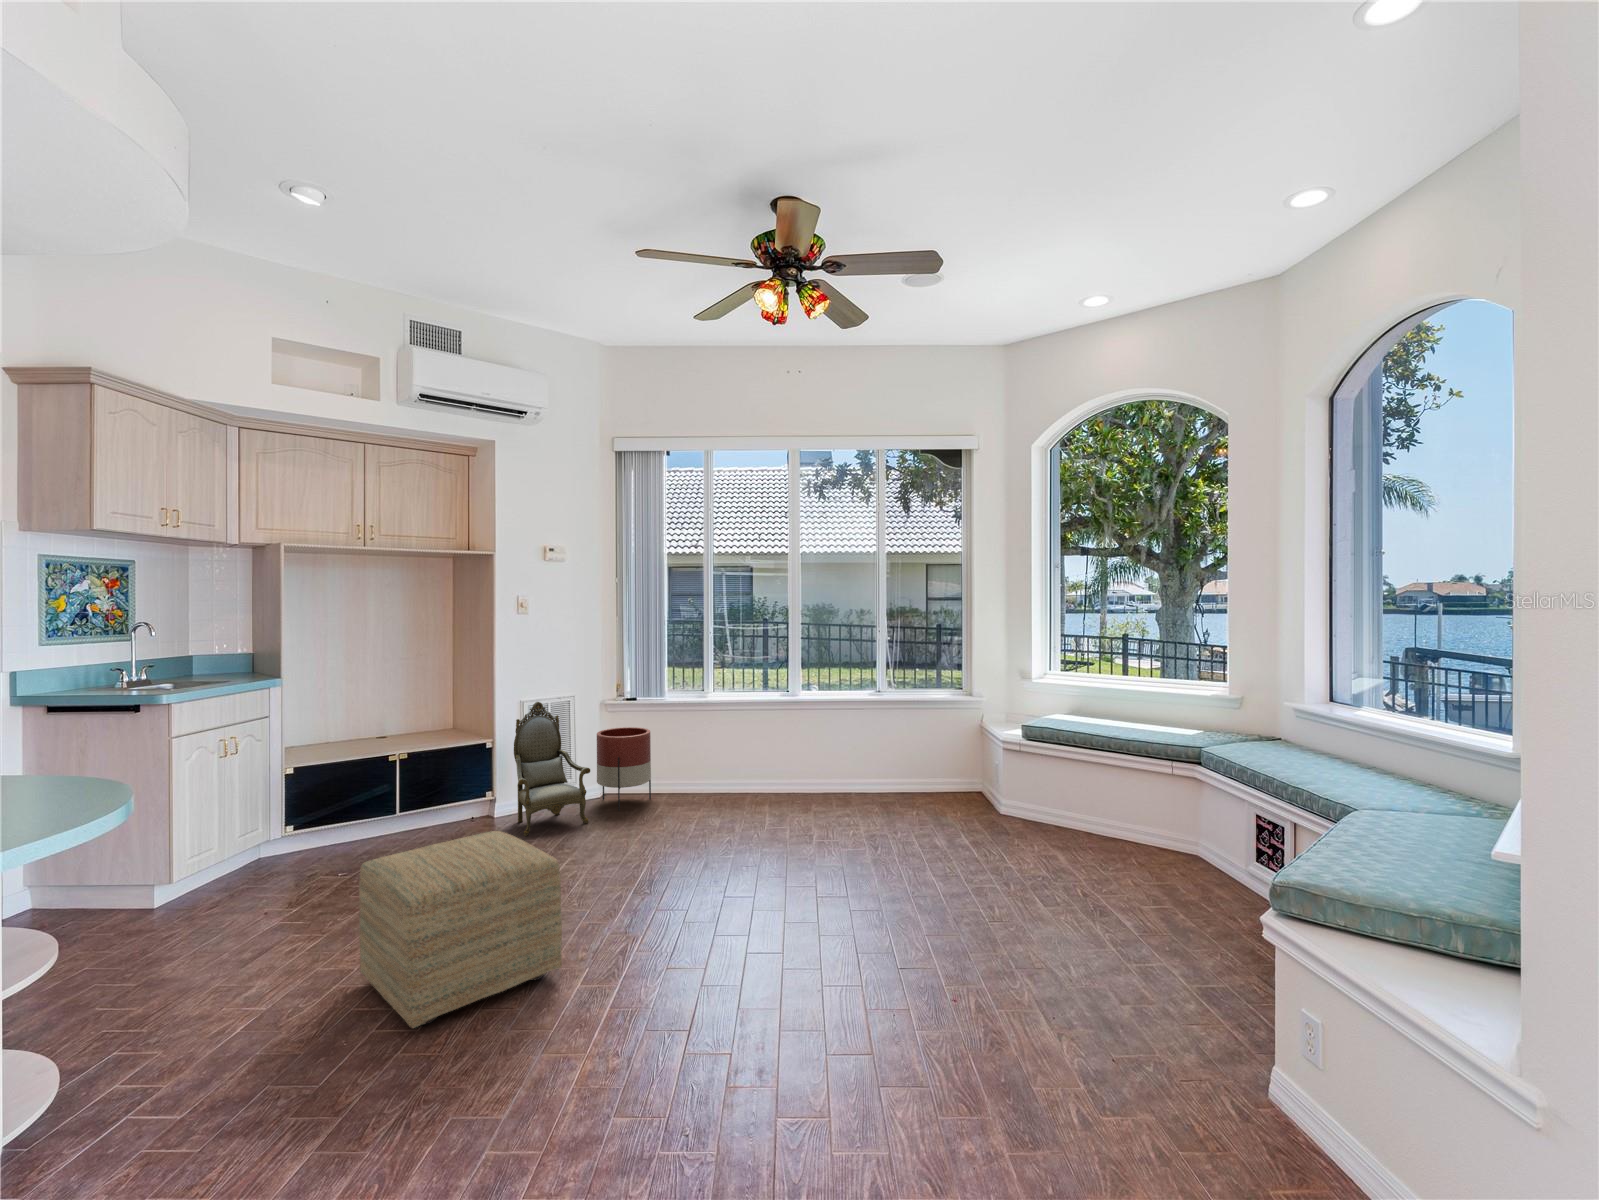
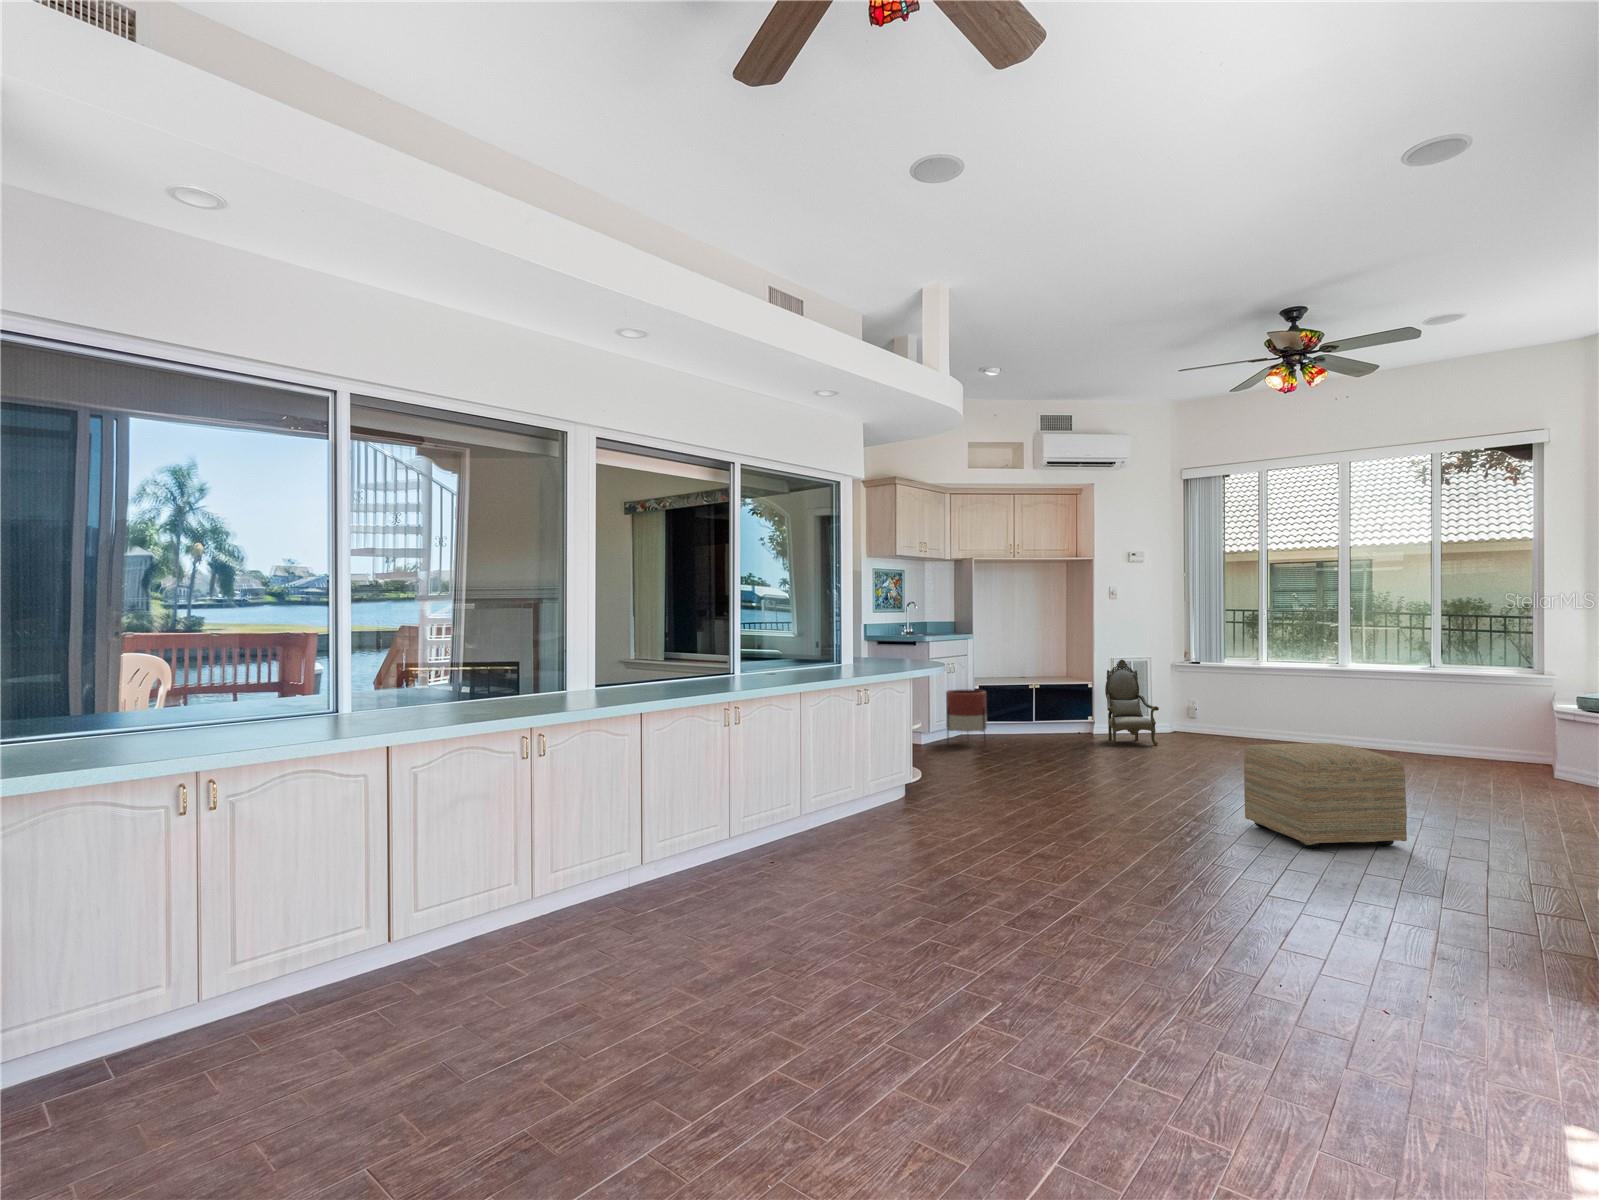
planter: present [597,727,651,811] -> present [946,689,987,743]
ottoman: present [359,831,562,1029] -> present [1244,743,1407,848]

